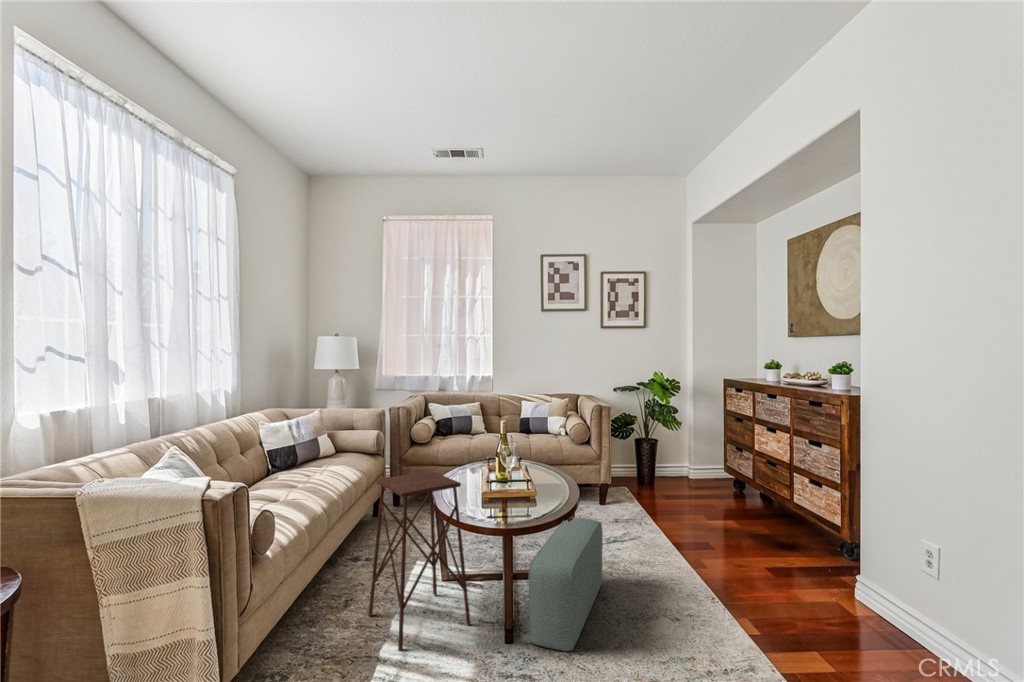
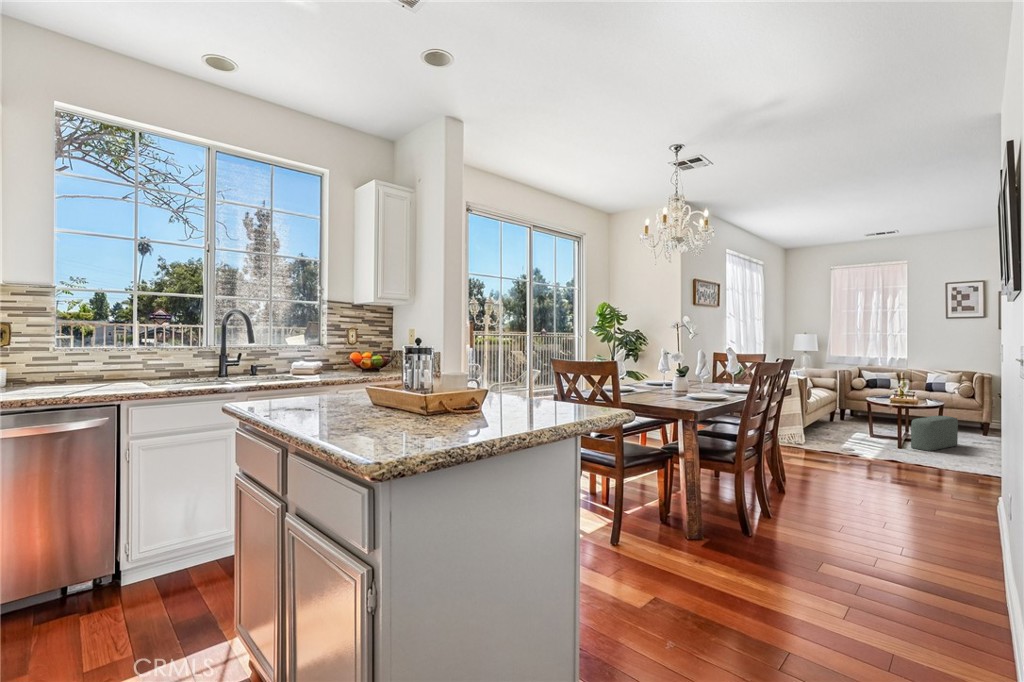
side table: present [369,471,470,650] -> none [841,388,885,443]

